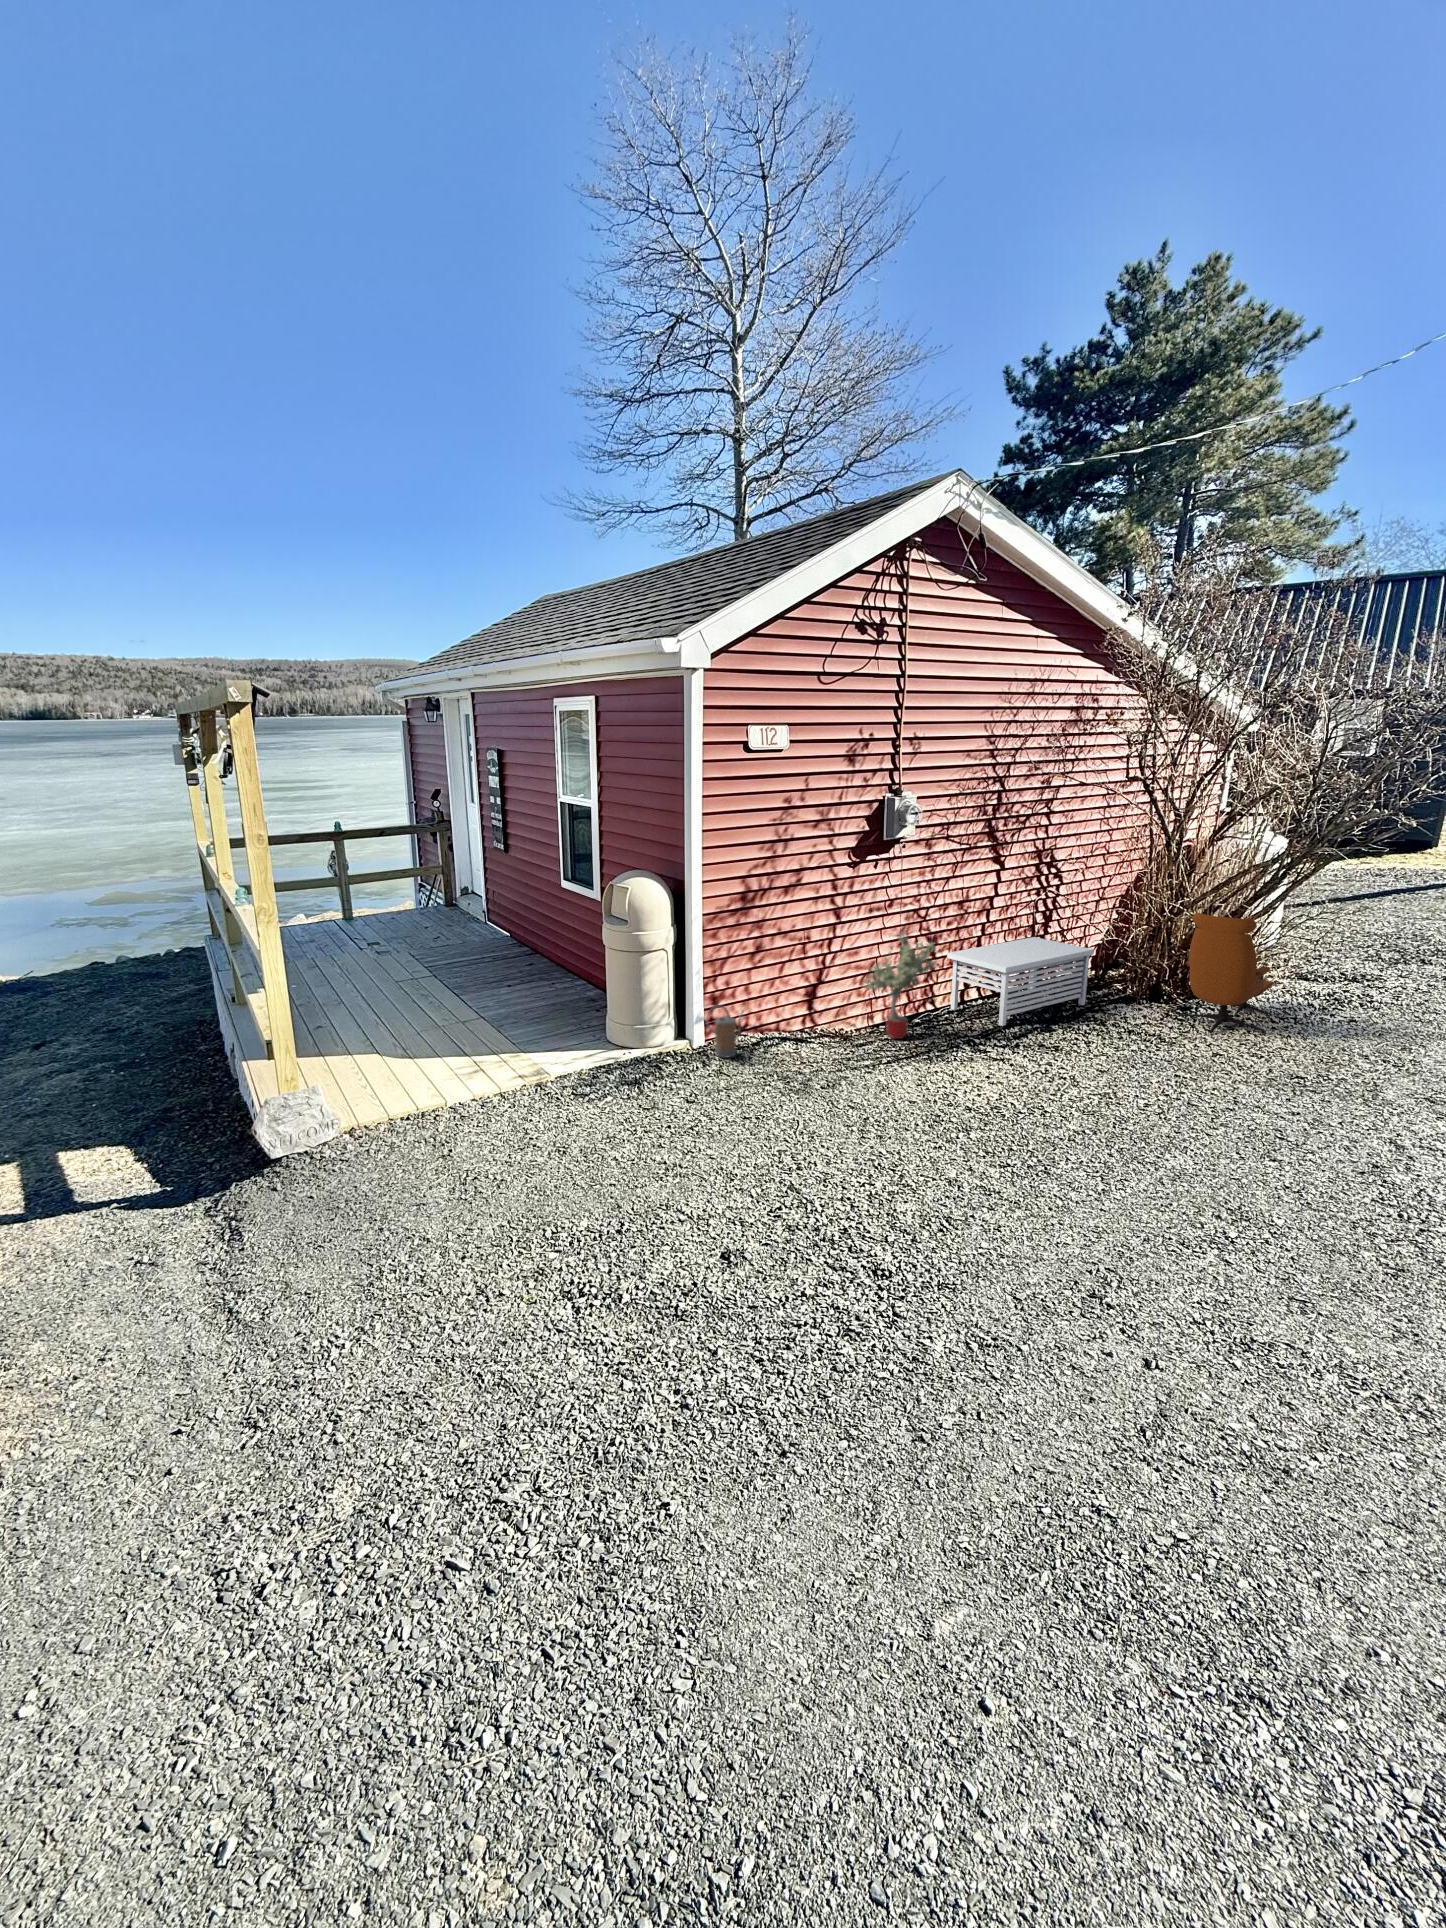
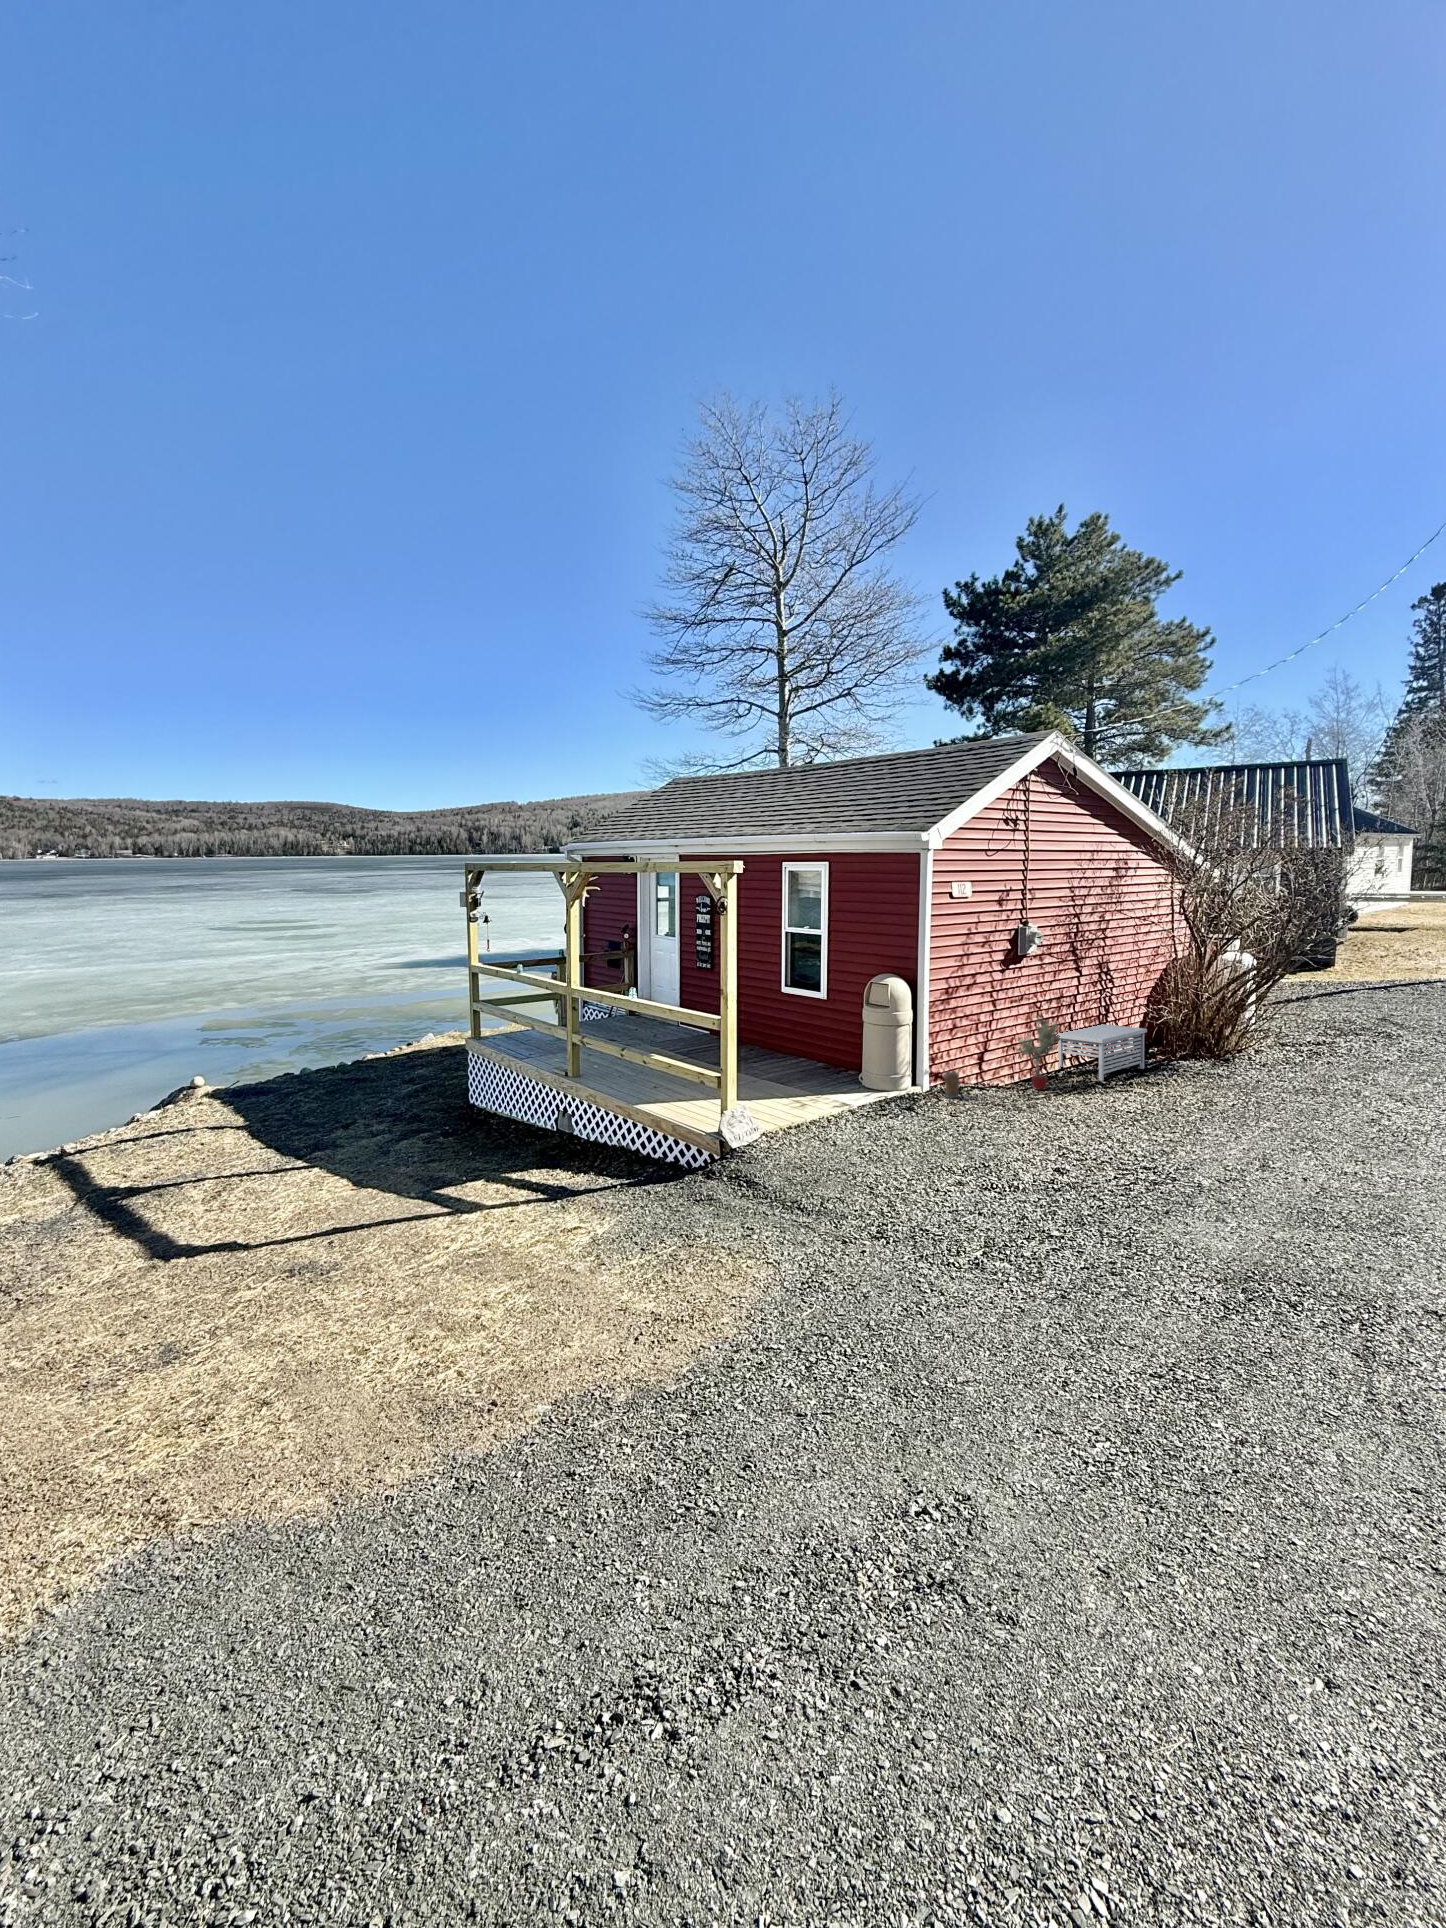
lounge chair: present [1182,913,1273,1034] -> none [1212,998,1269,1079]

